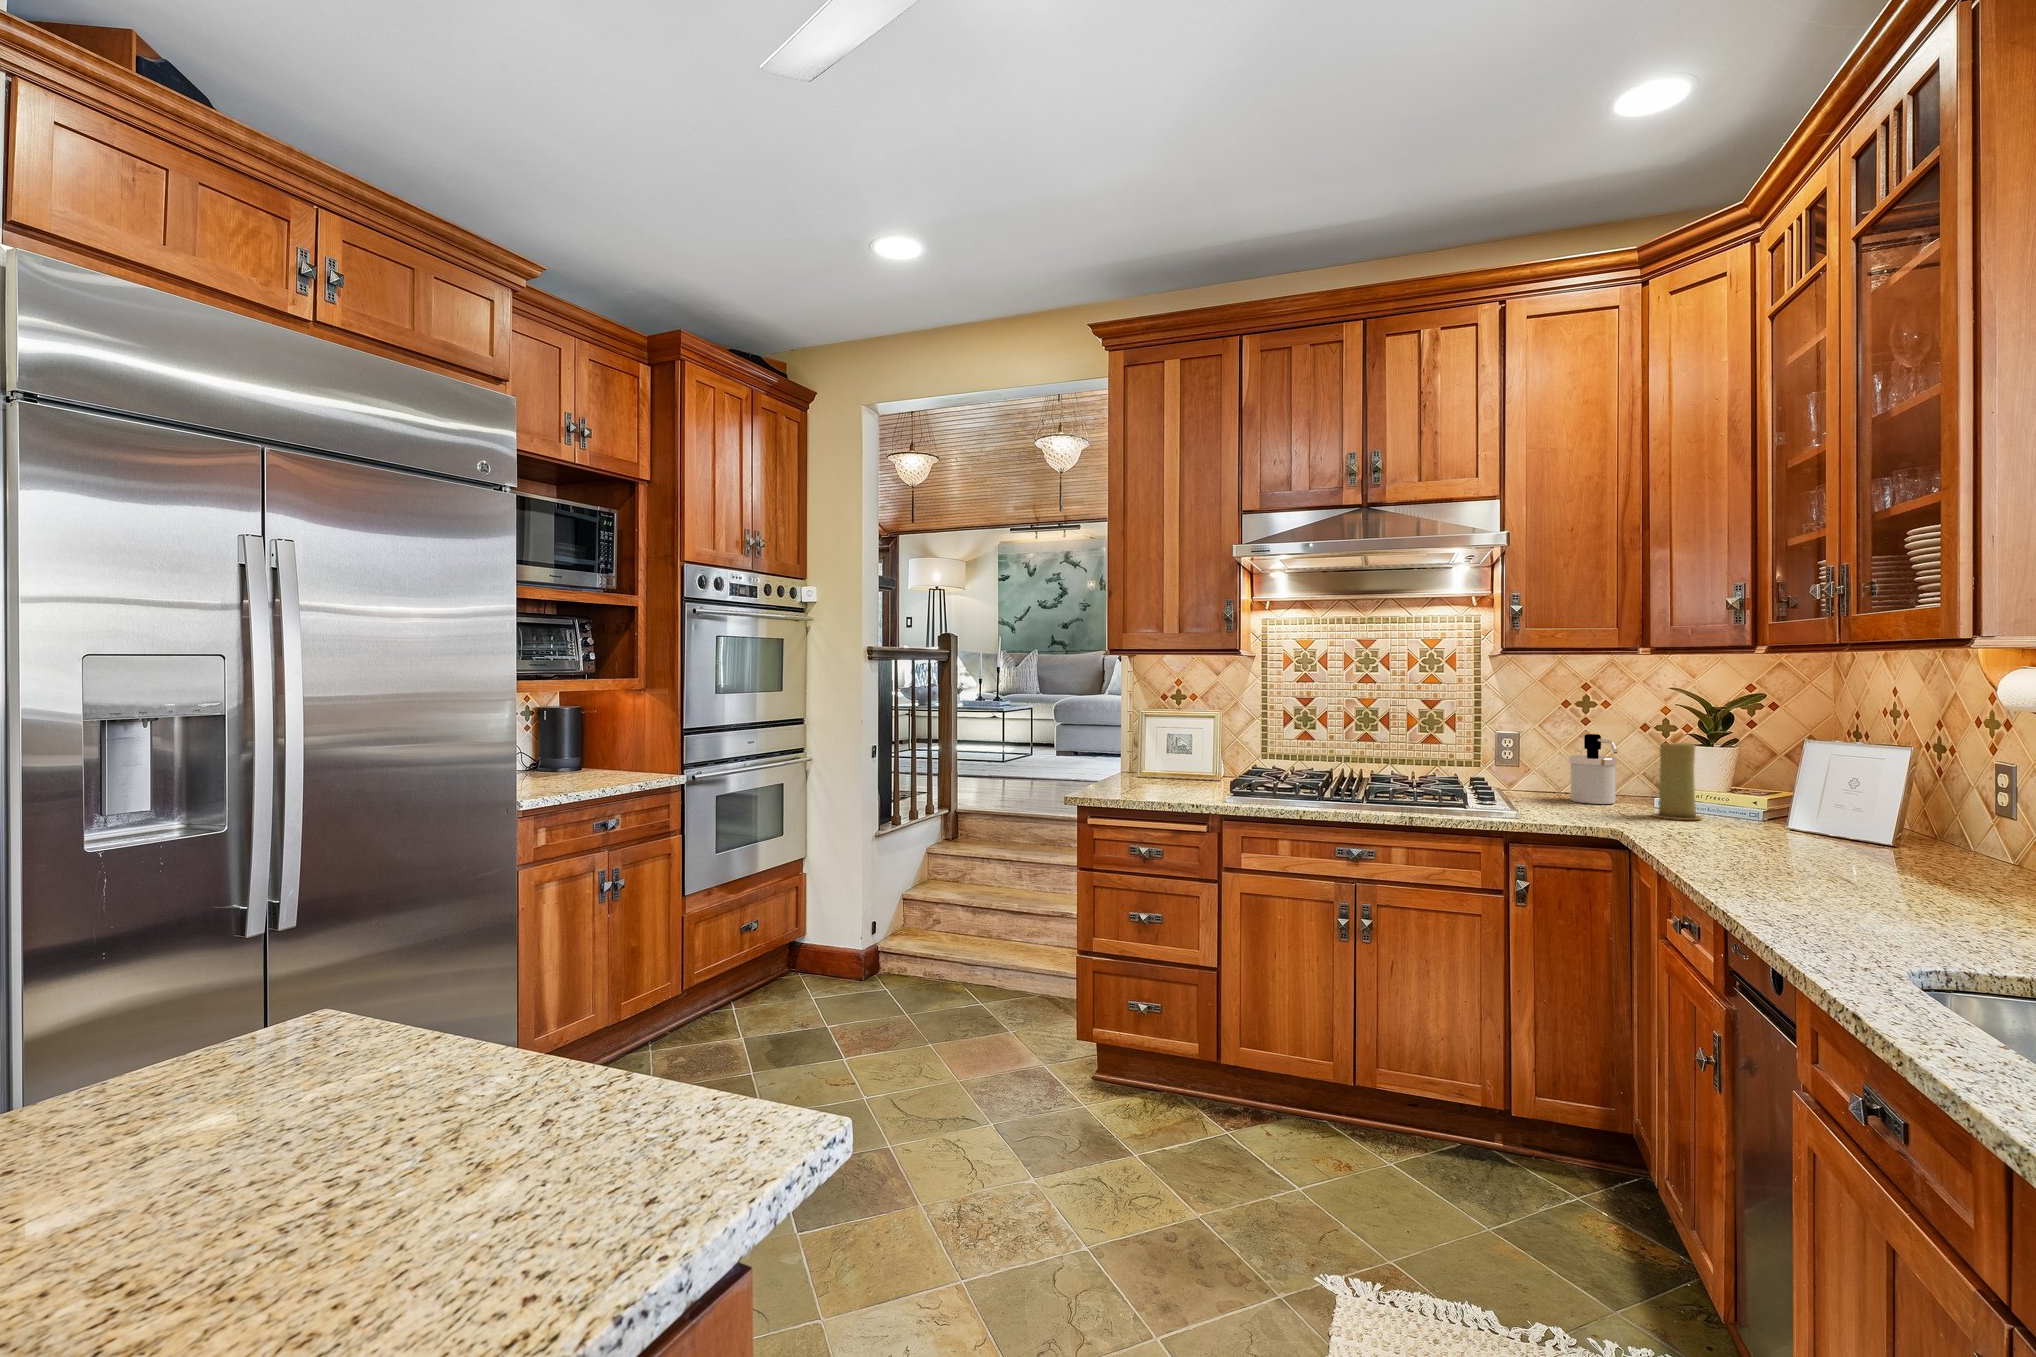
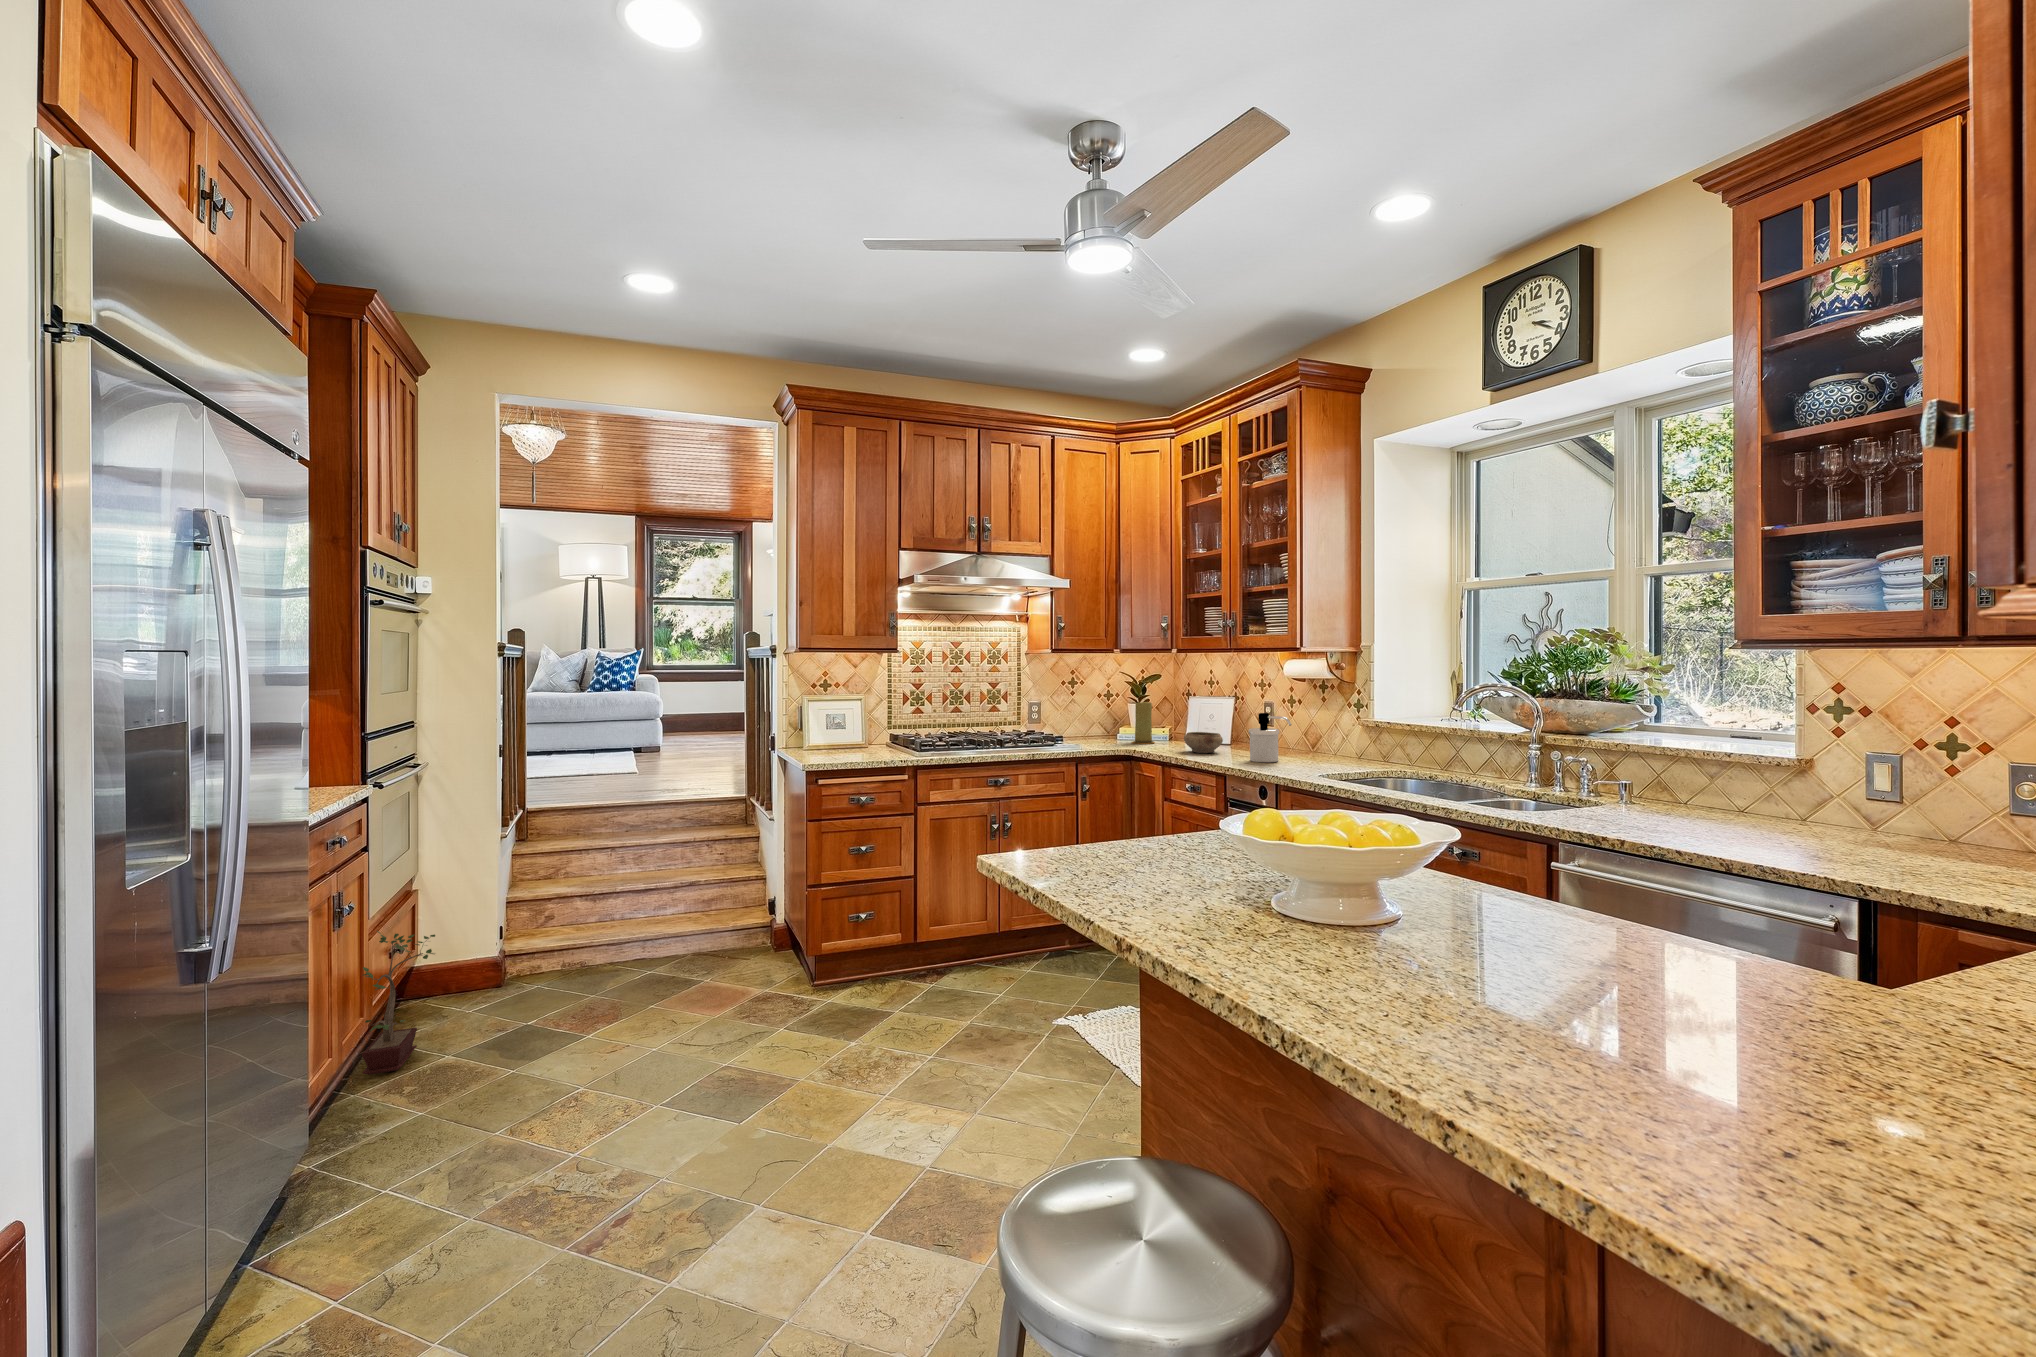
soap dispenser: present [1569,734,1618,804] -> present [1249,713,1292,762]
ceramic bowl: none [1716,806,1812,852] -> present [1184,732,1223,753]
potted plant: none [679,909,767,1044] -> present [362,931,435,1075]

